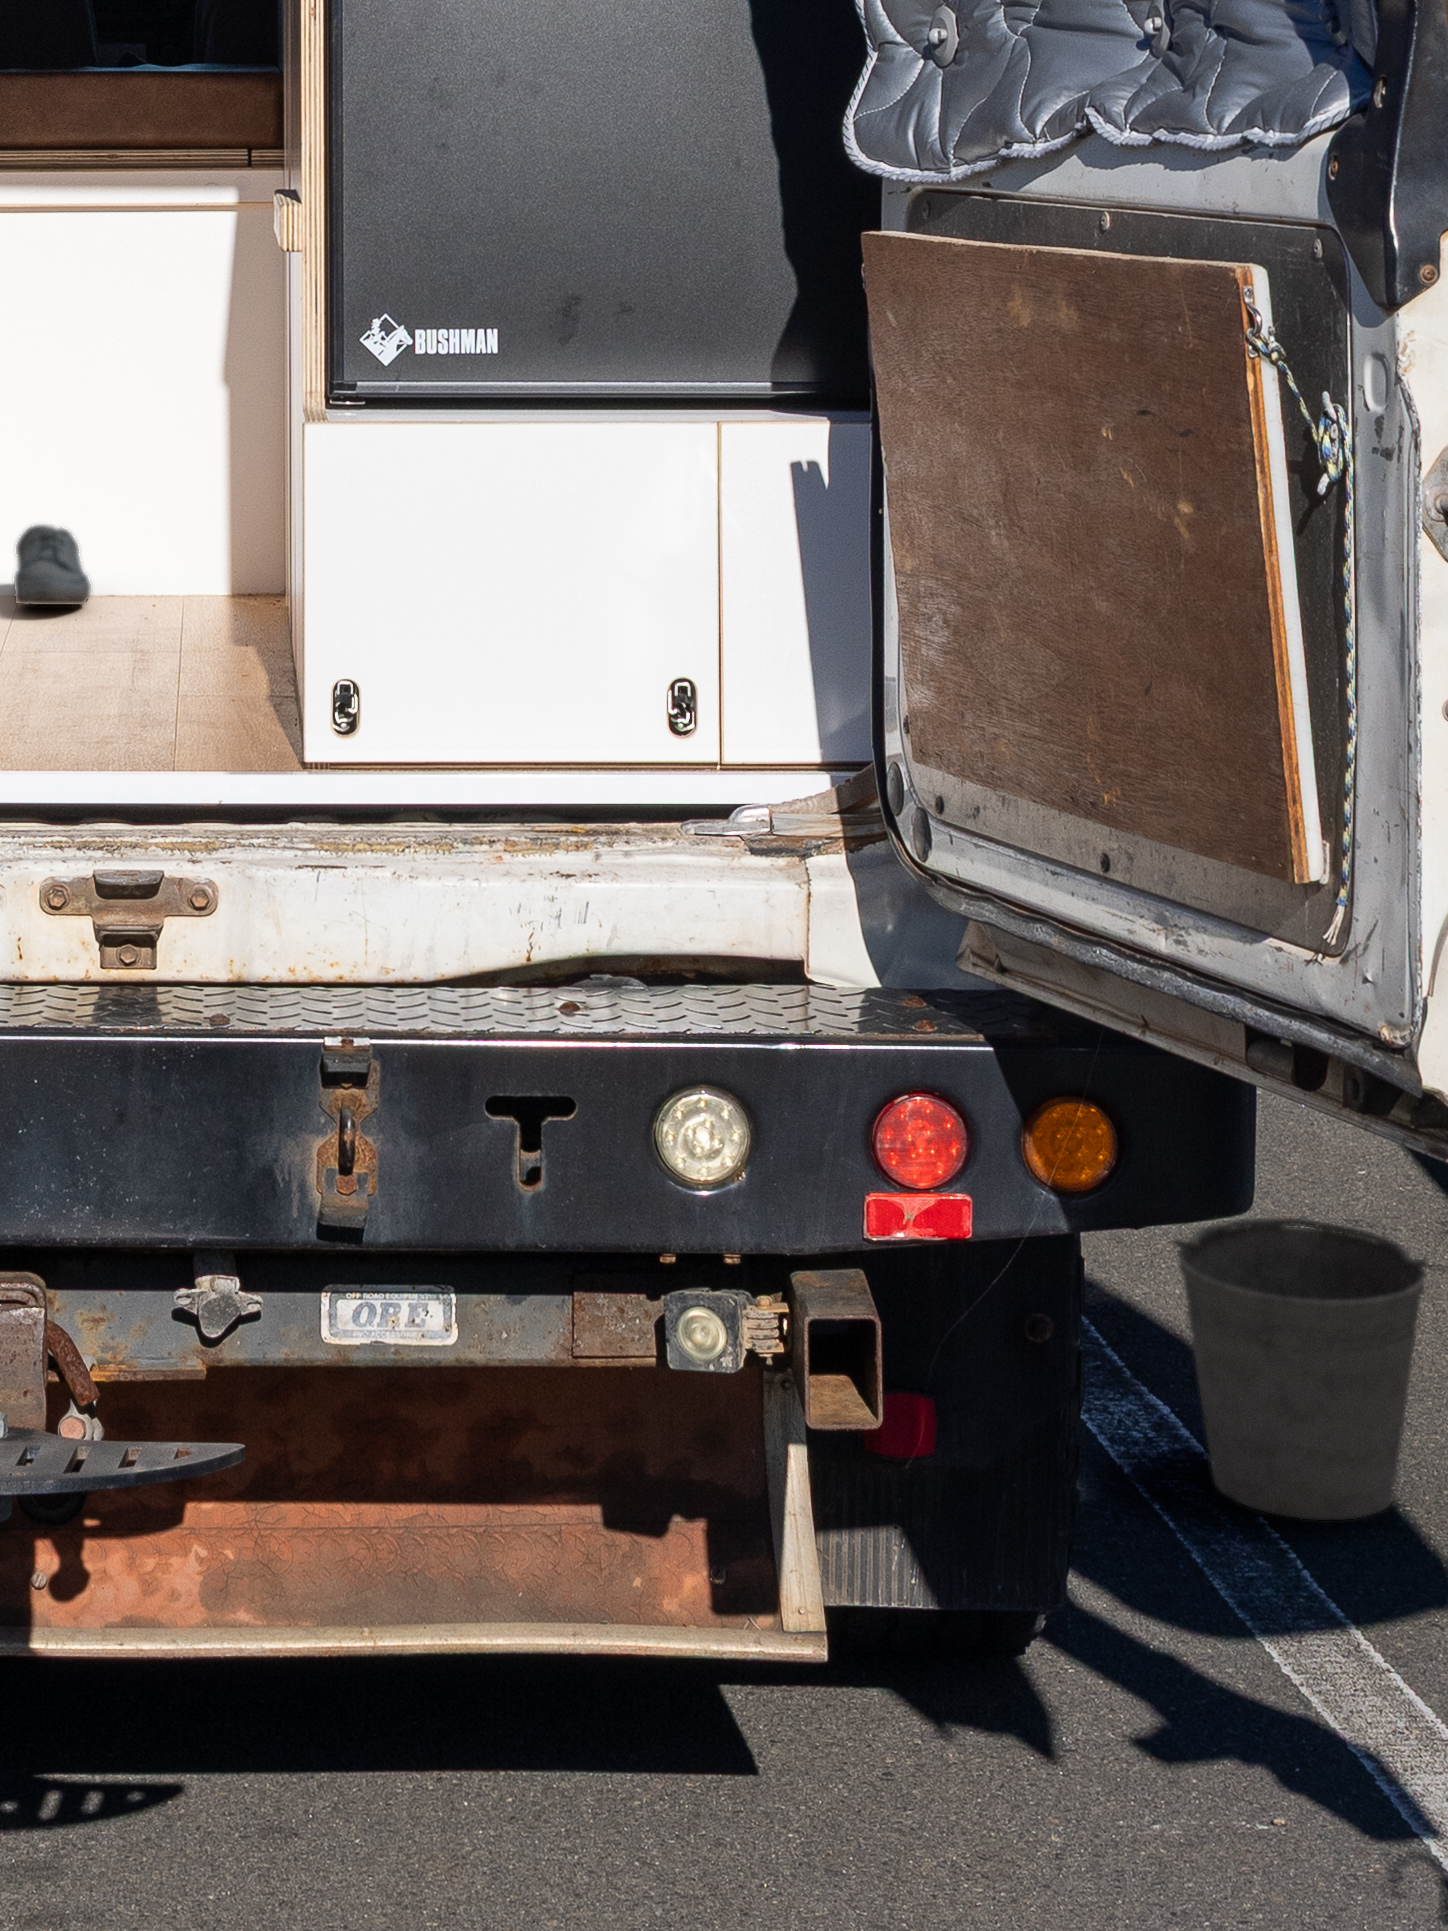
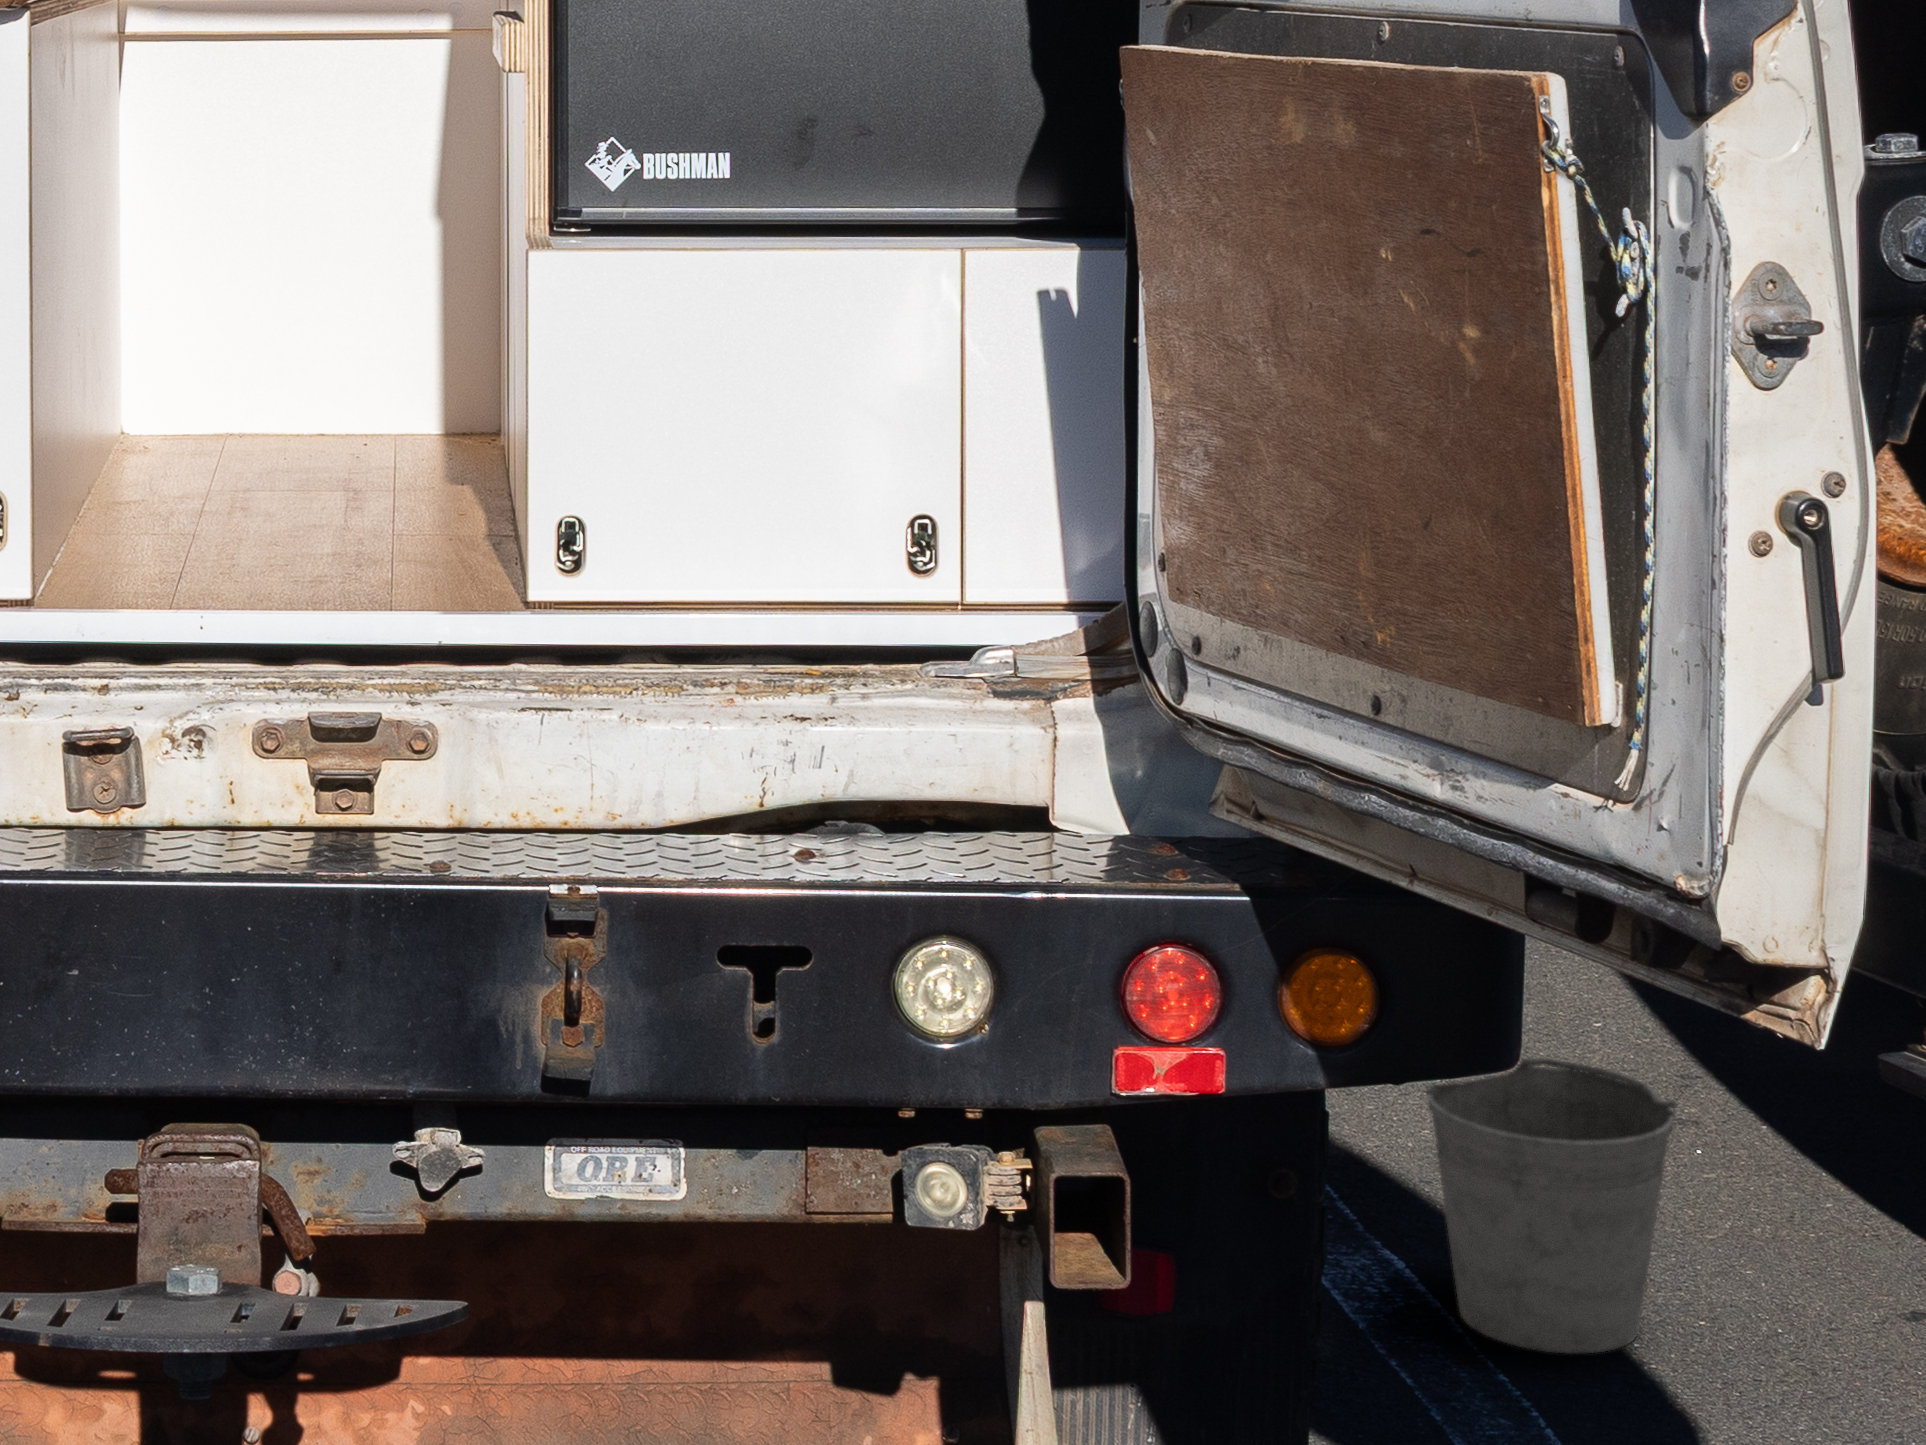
shoe: present [14,525,91,605] -> none [274,378,351,456]

